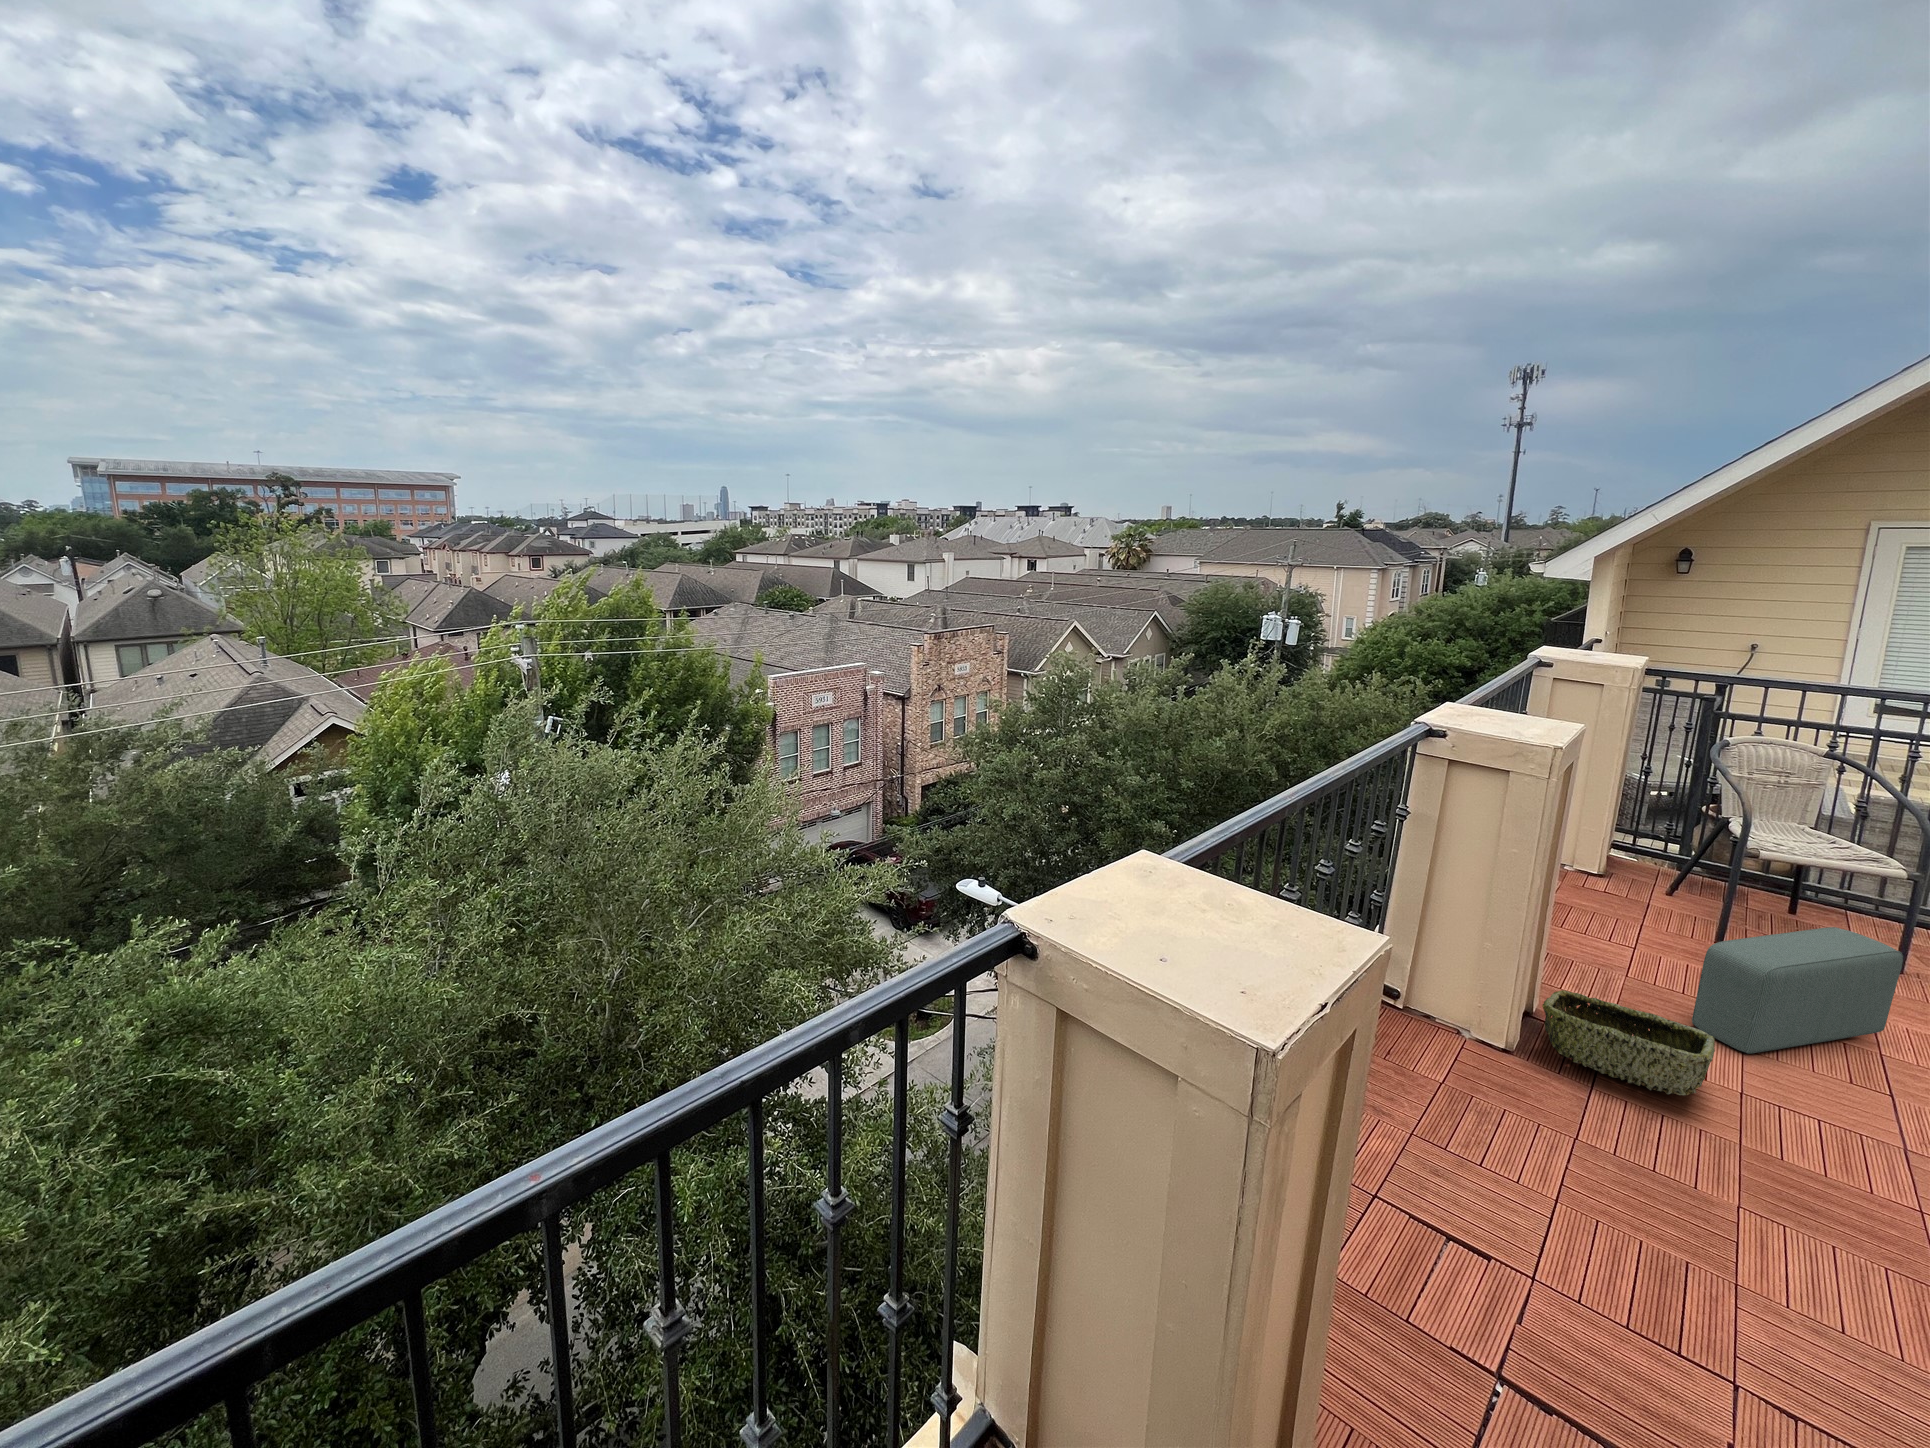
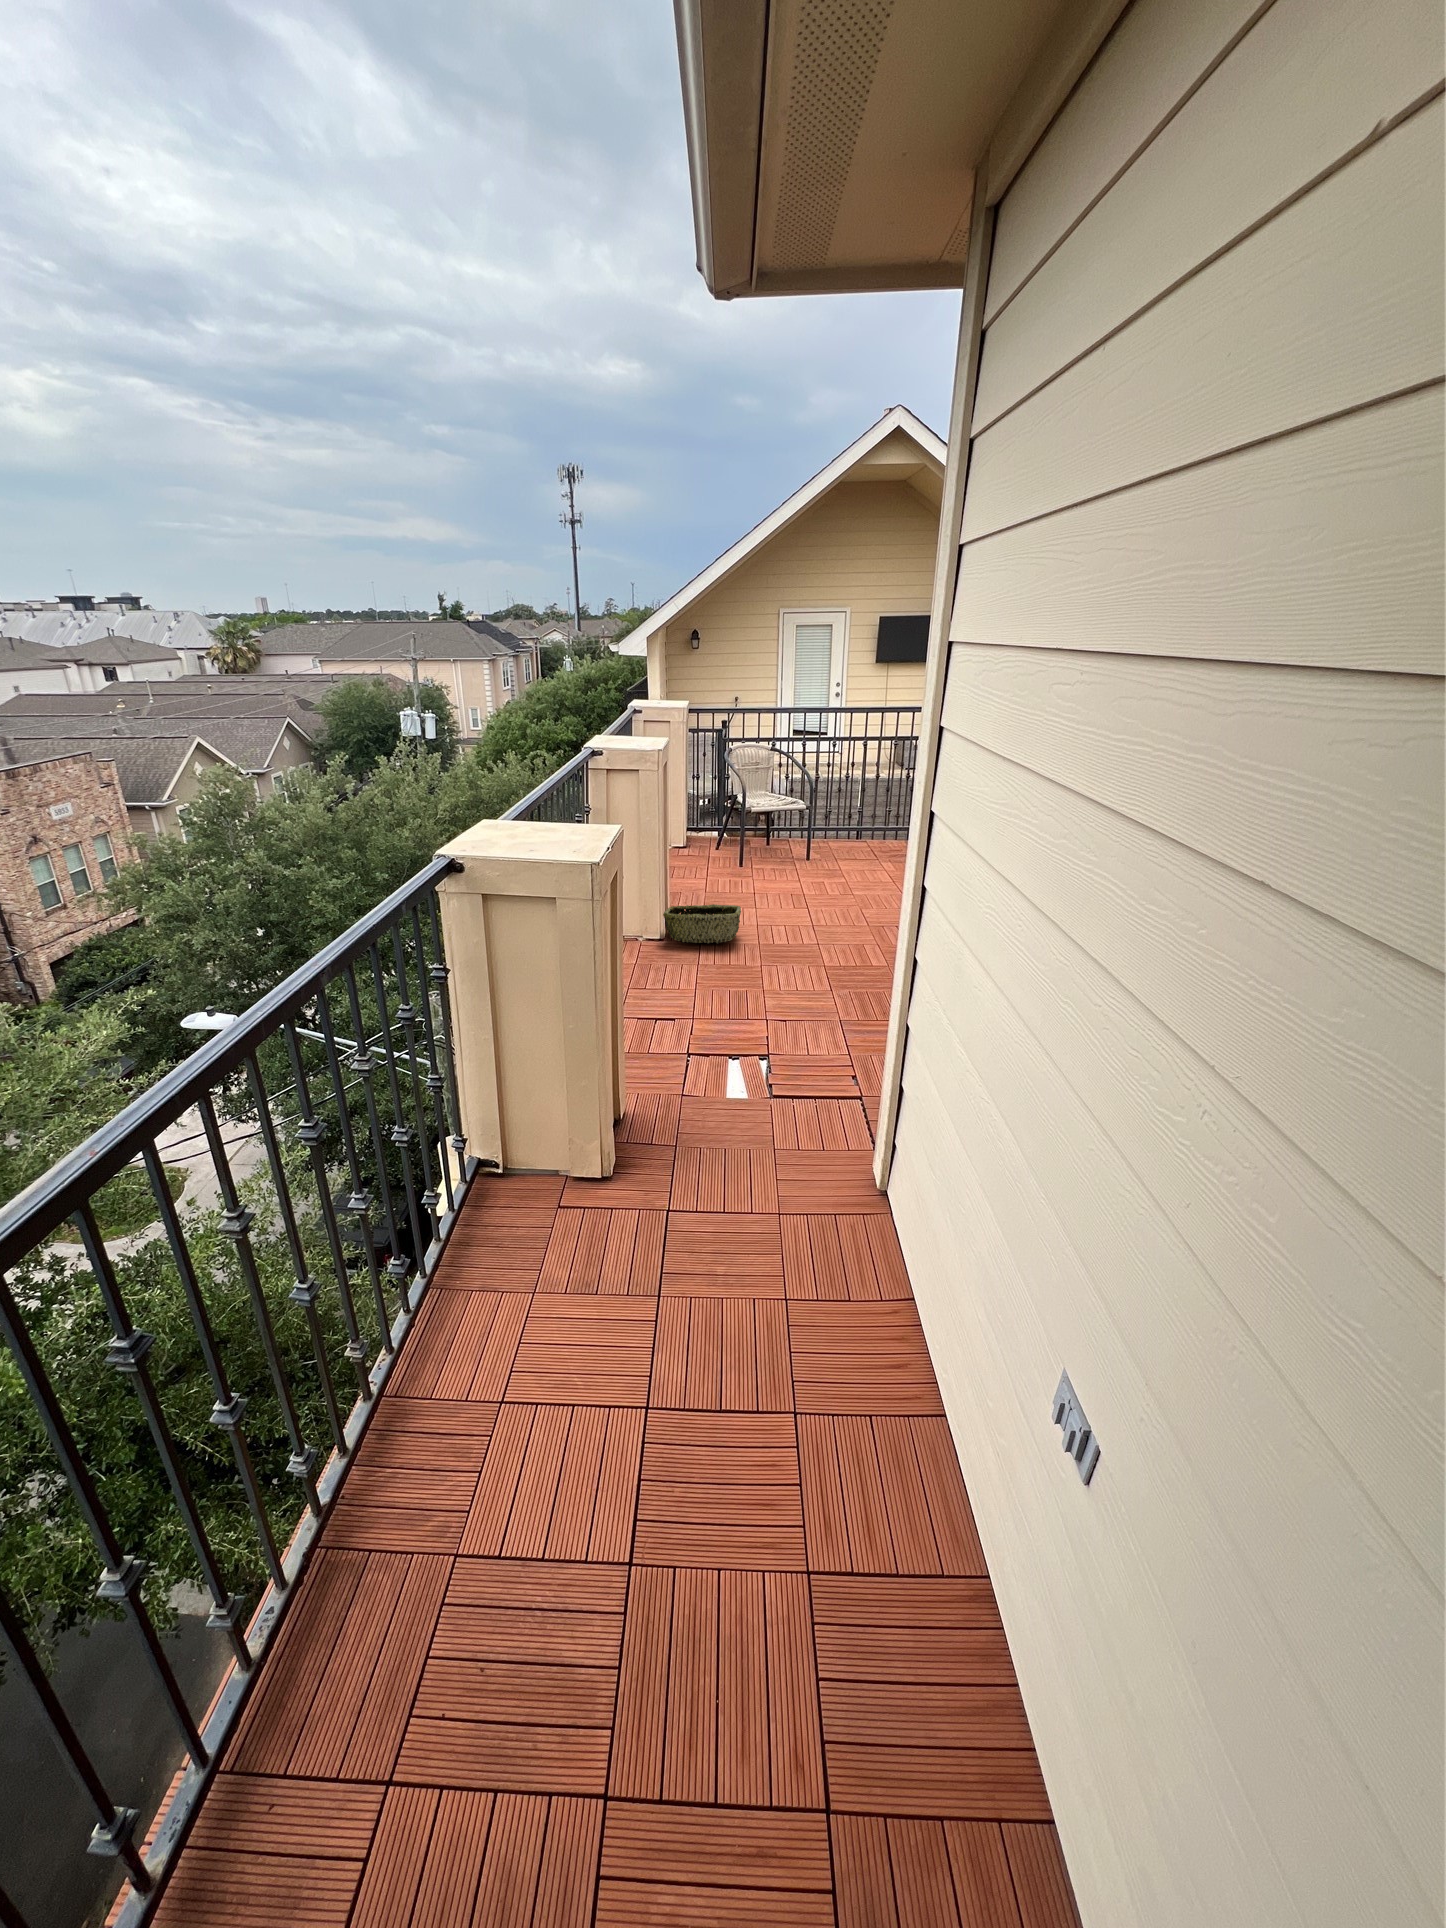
pouf: present [1692,927,1903,1054] -> none [732,841,811,916]

